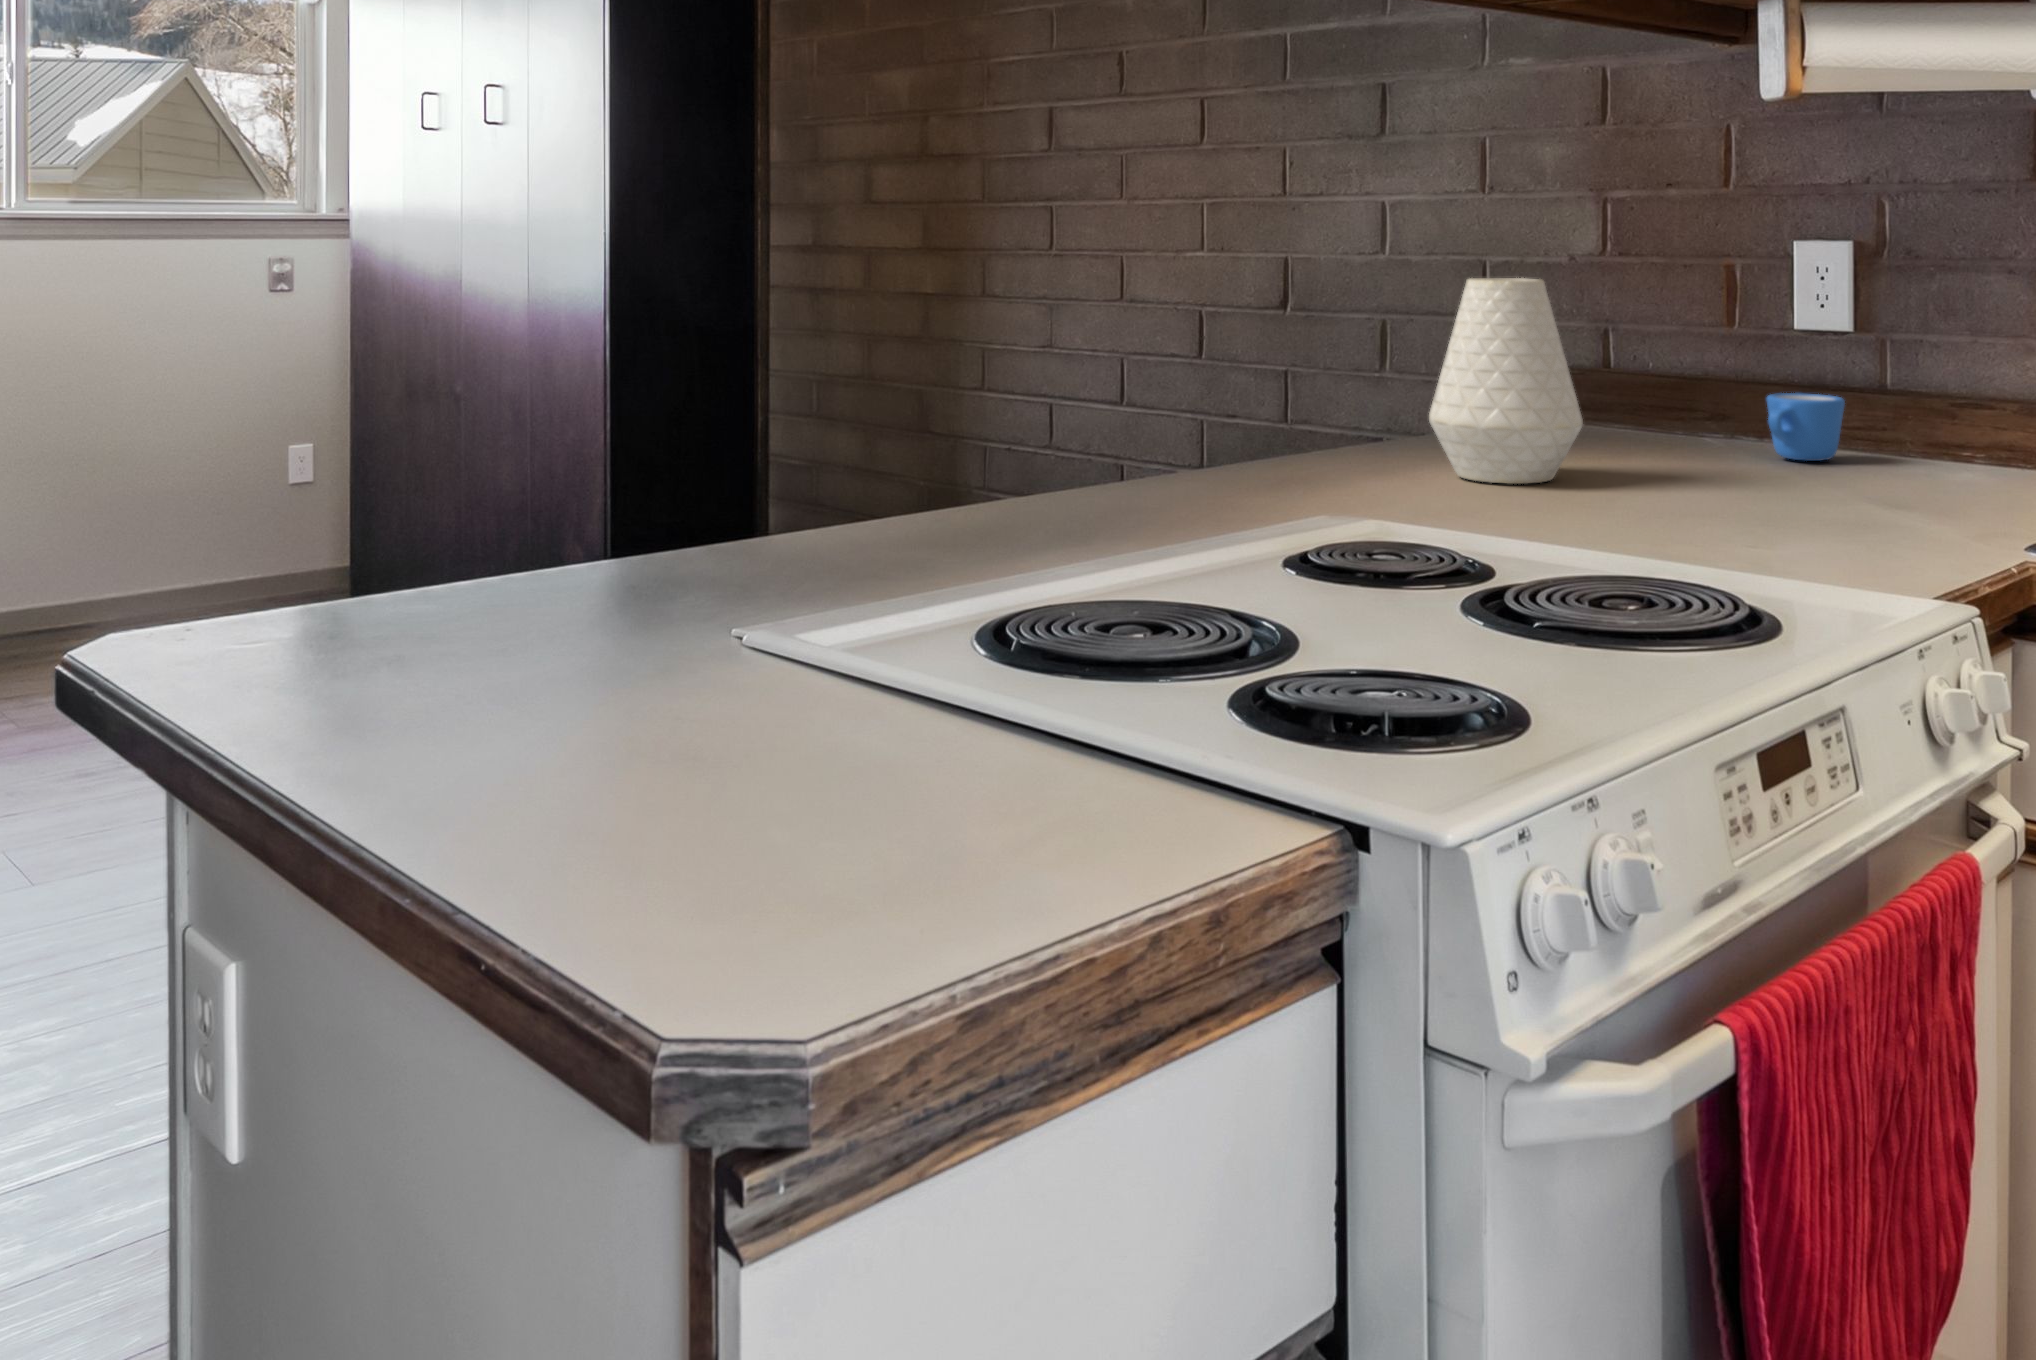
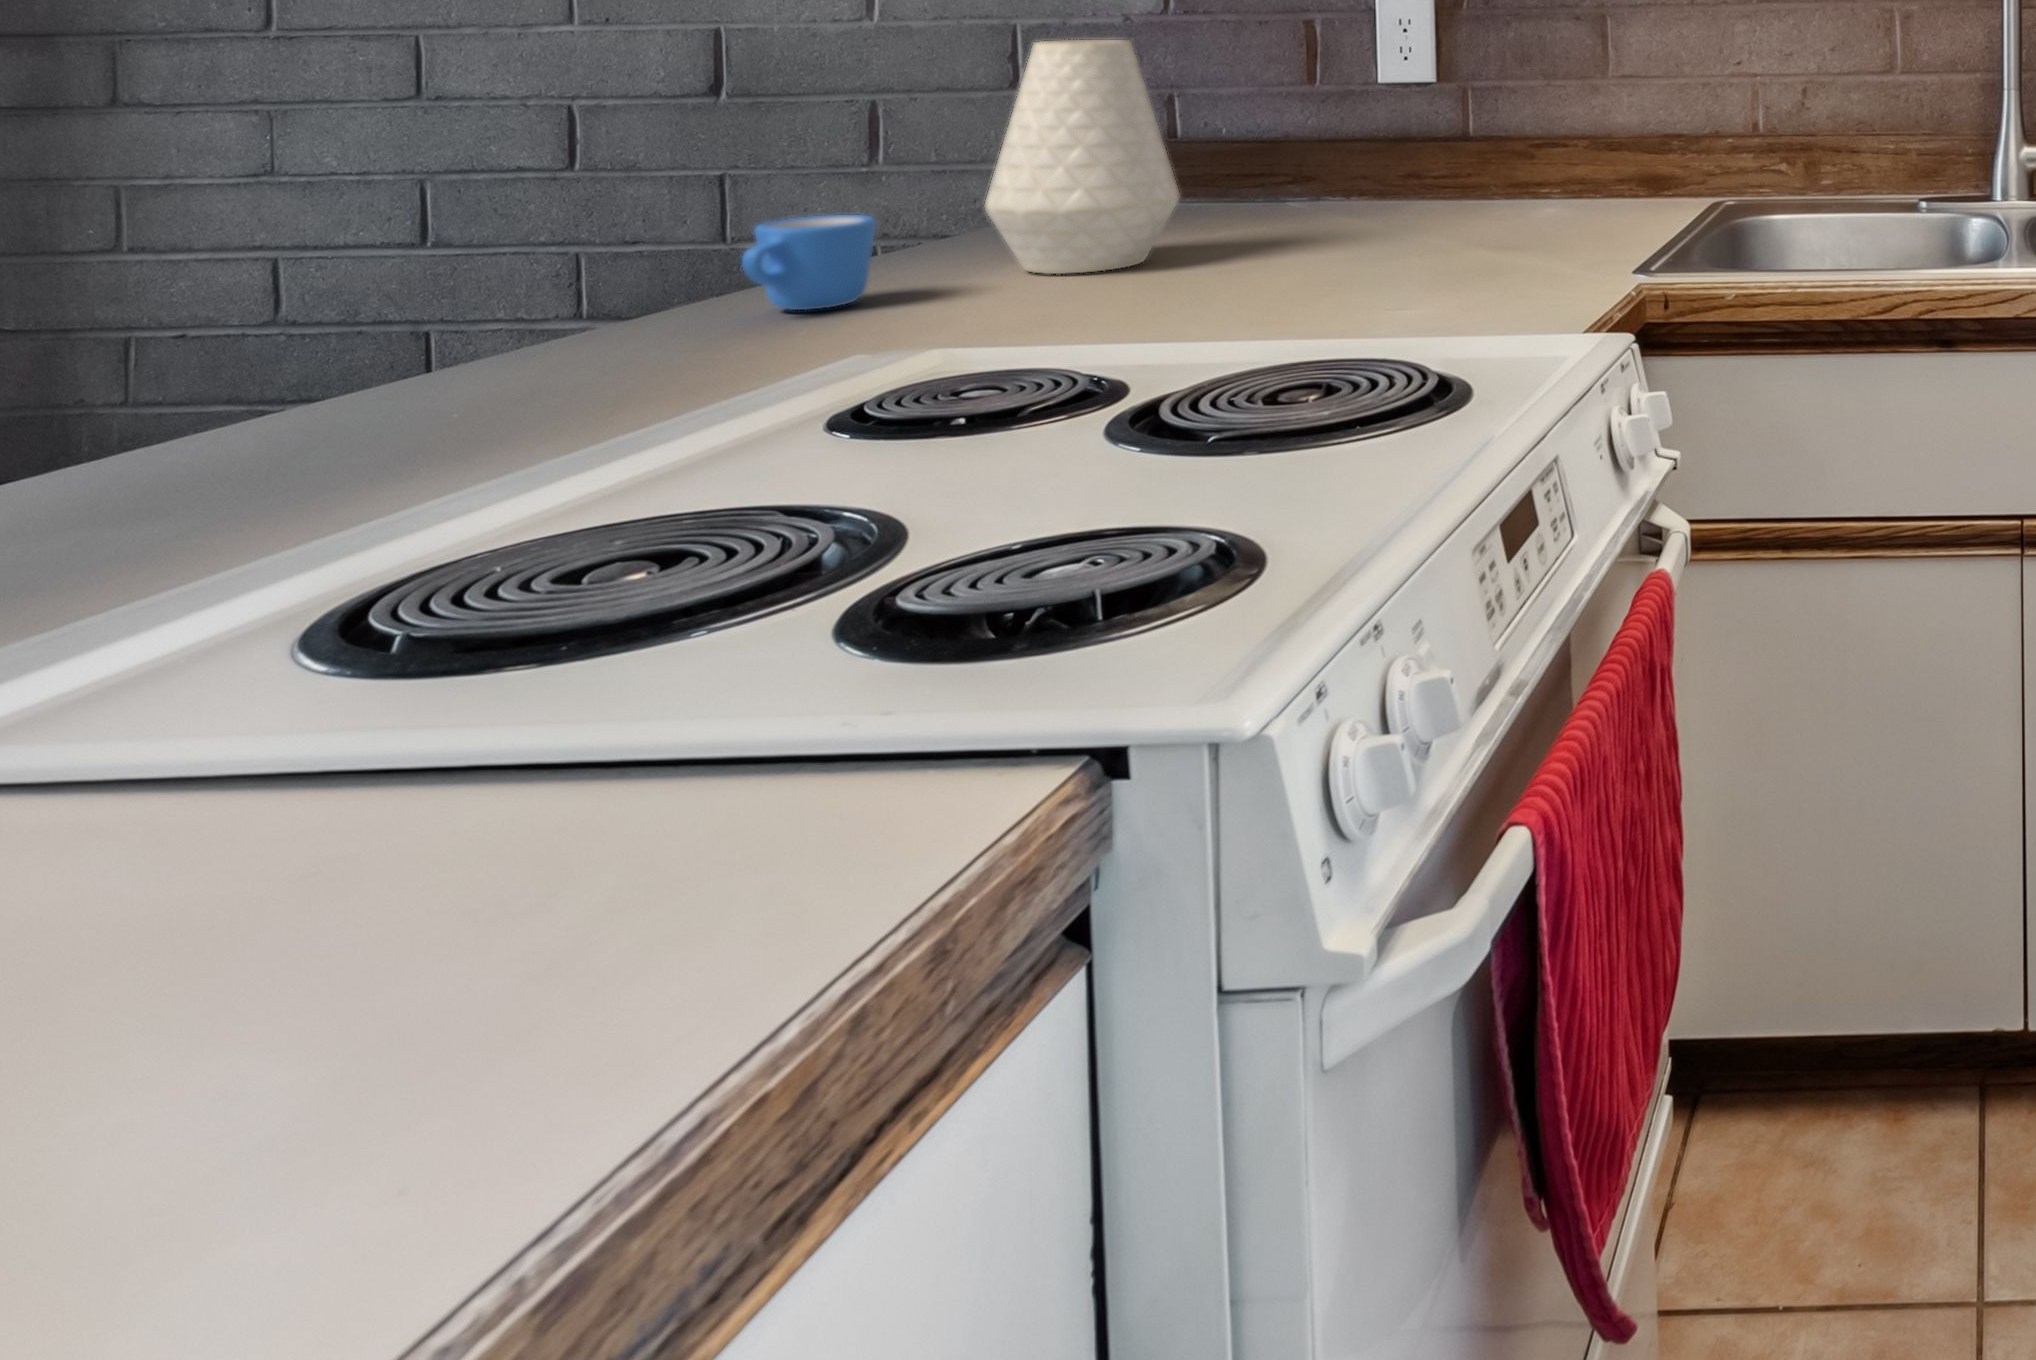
mug: present [1767,393,1845,461] -> present [742,215,876,310]

